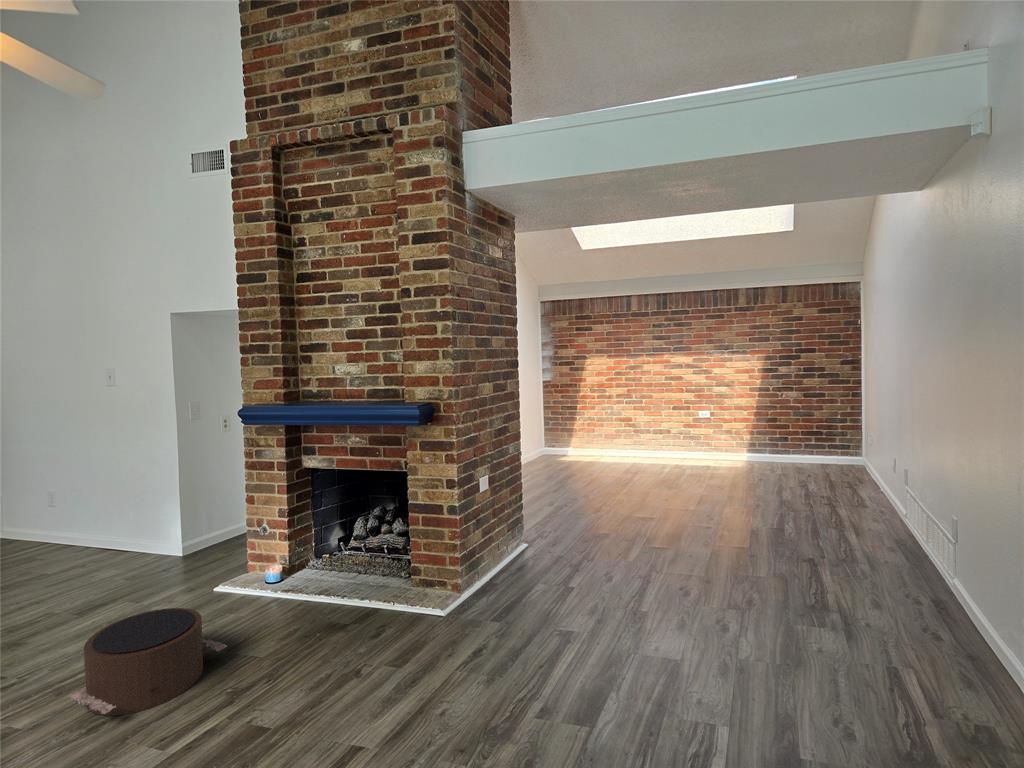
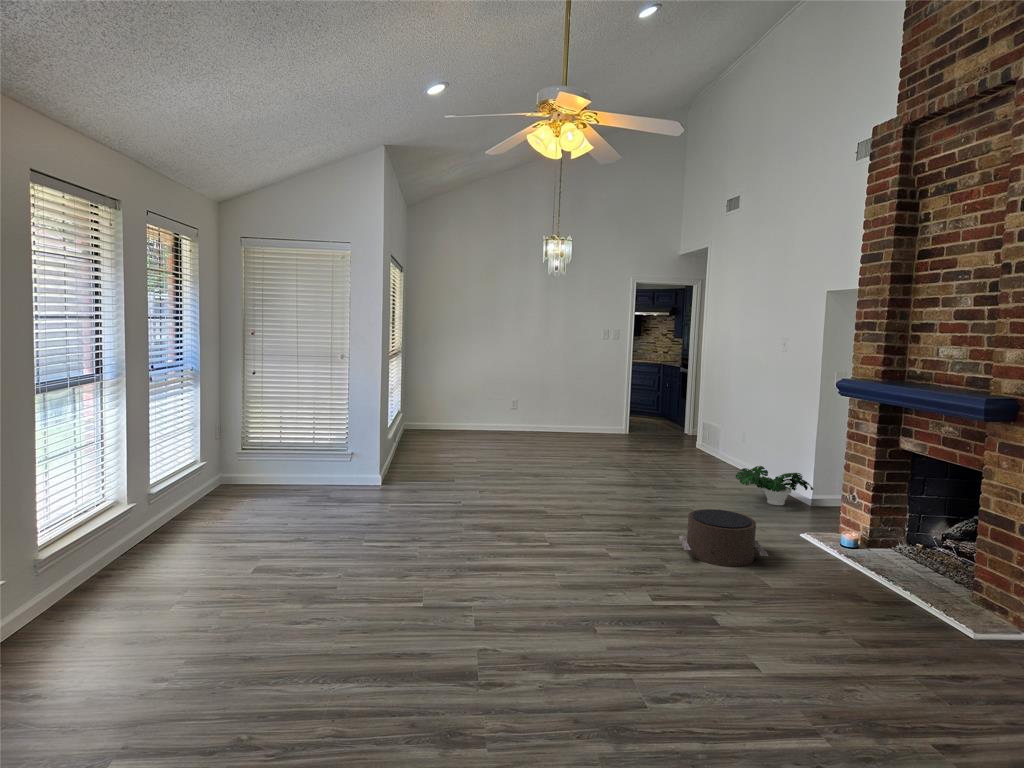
potted plant: none [78,524,193,575] -> present [736,466,813,505]

